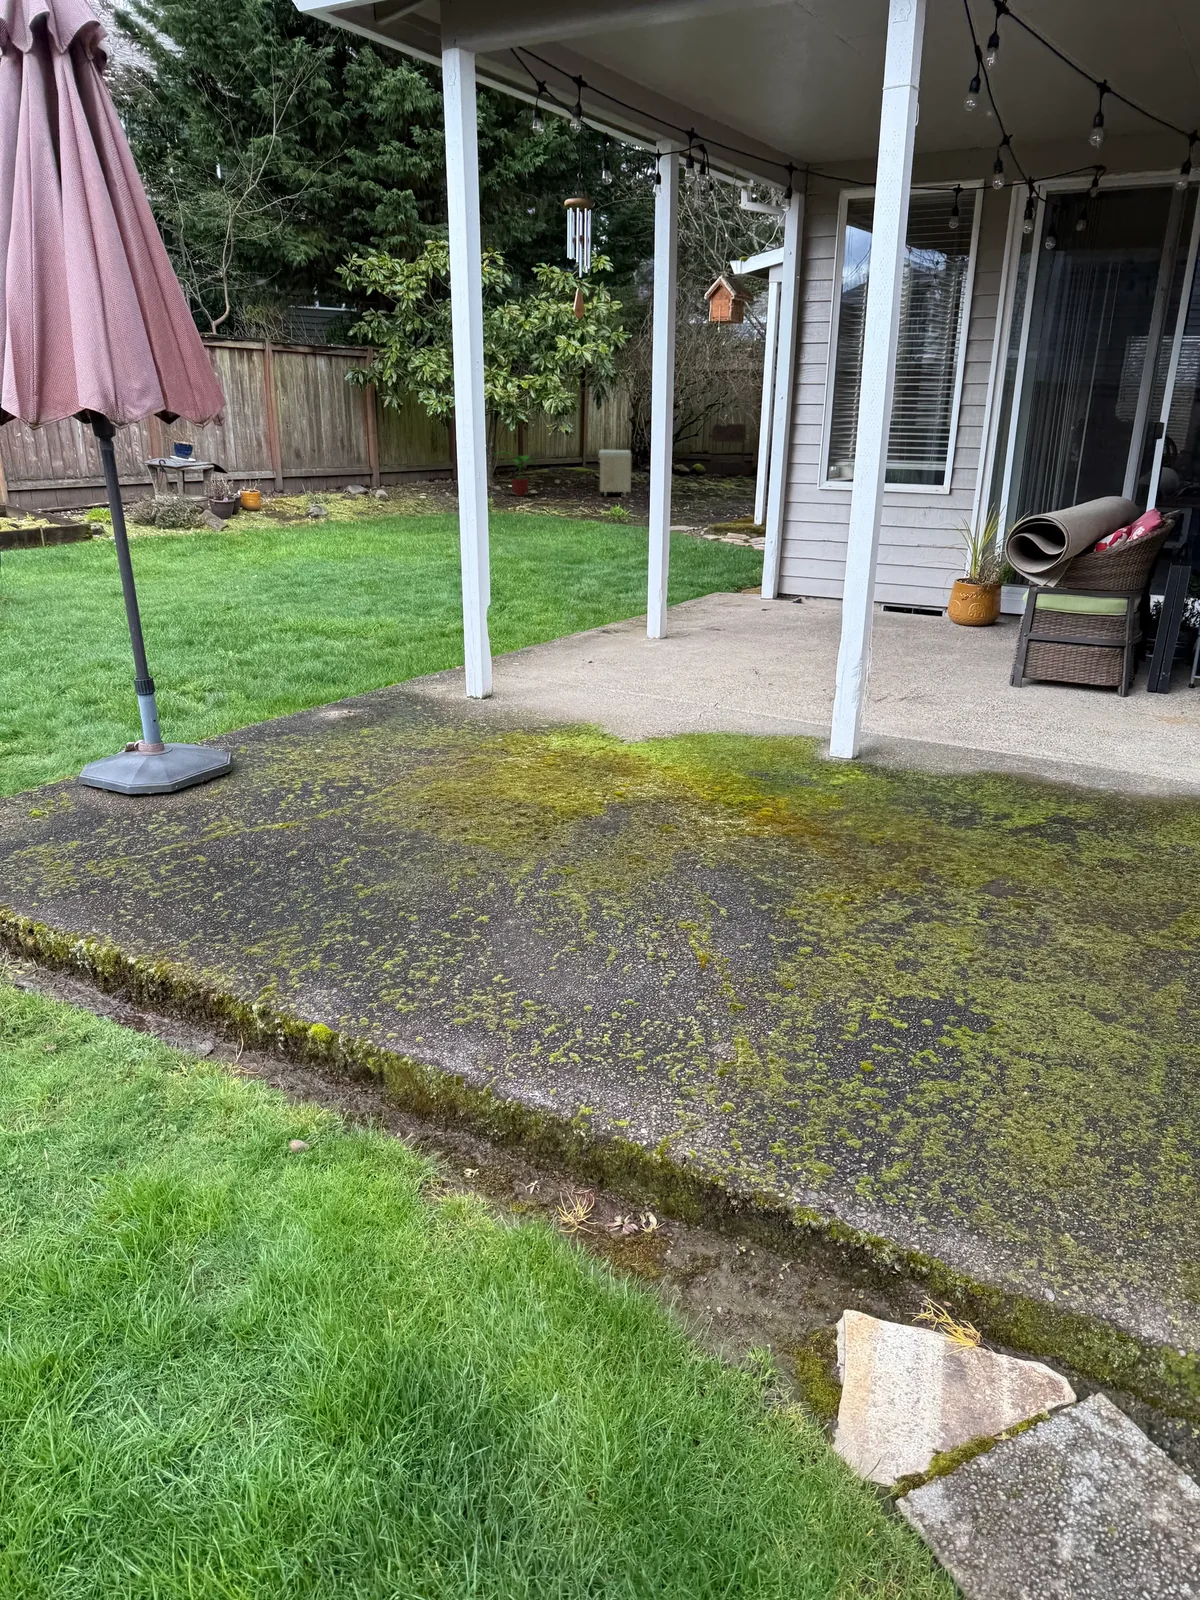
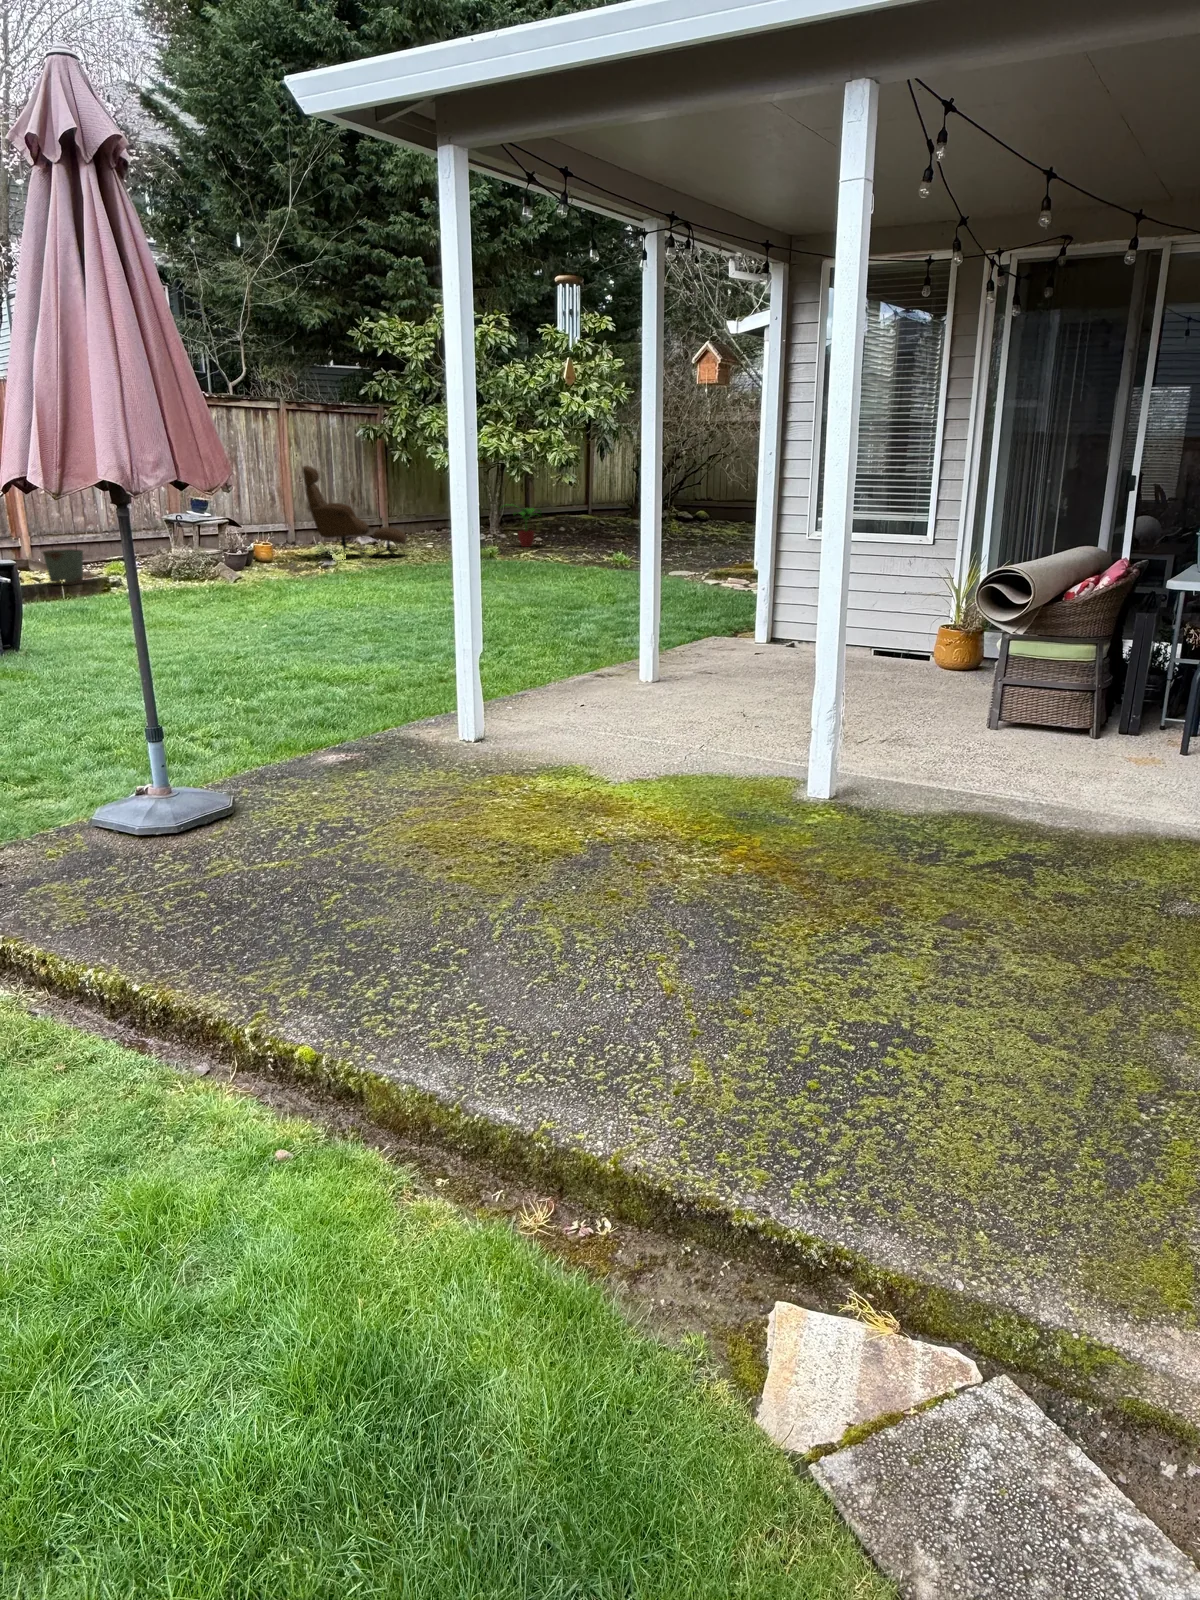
lounge chair: none [291,410,400,507] -> present [303,466,407,557]
side table: present [709,424,746,477] -> none [713,475,749,528]
storage bench: present [599,450,632,496] -> none [603,502,635,547]
bucket: none [23,495,67,532] -> present [43,549,83,585]

